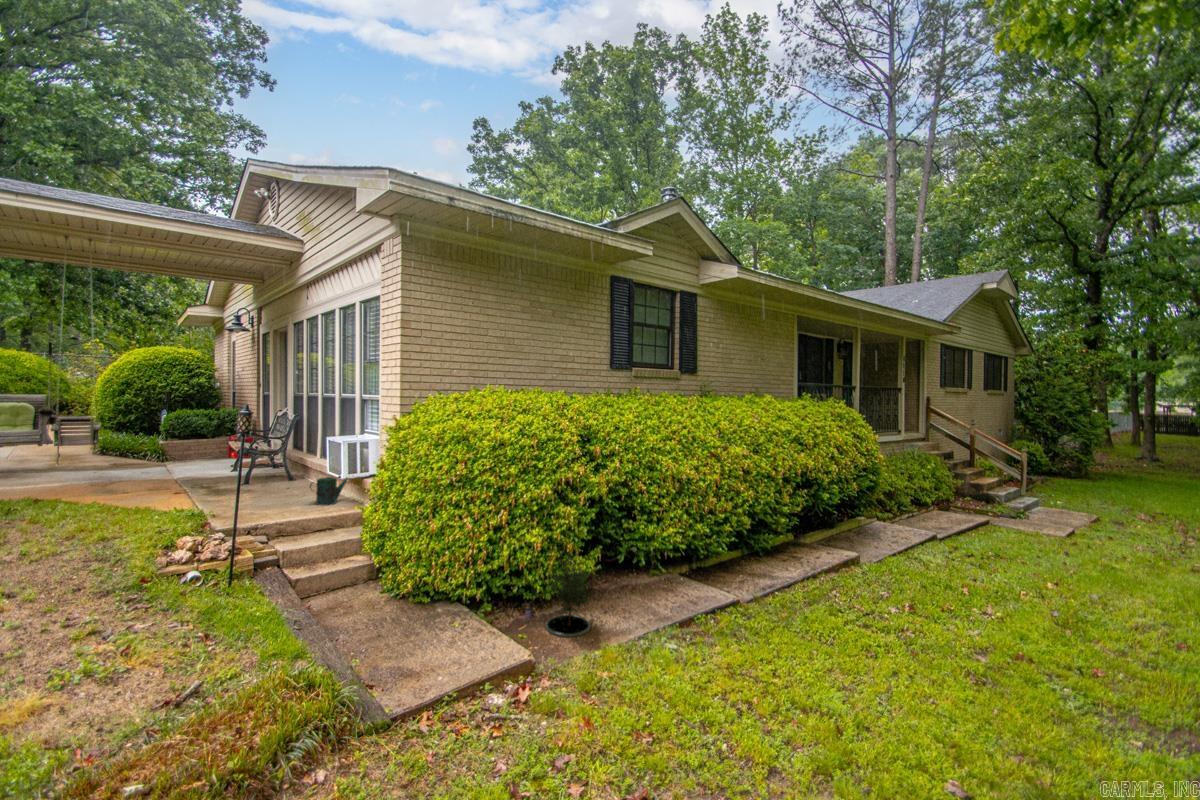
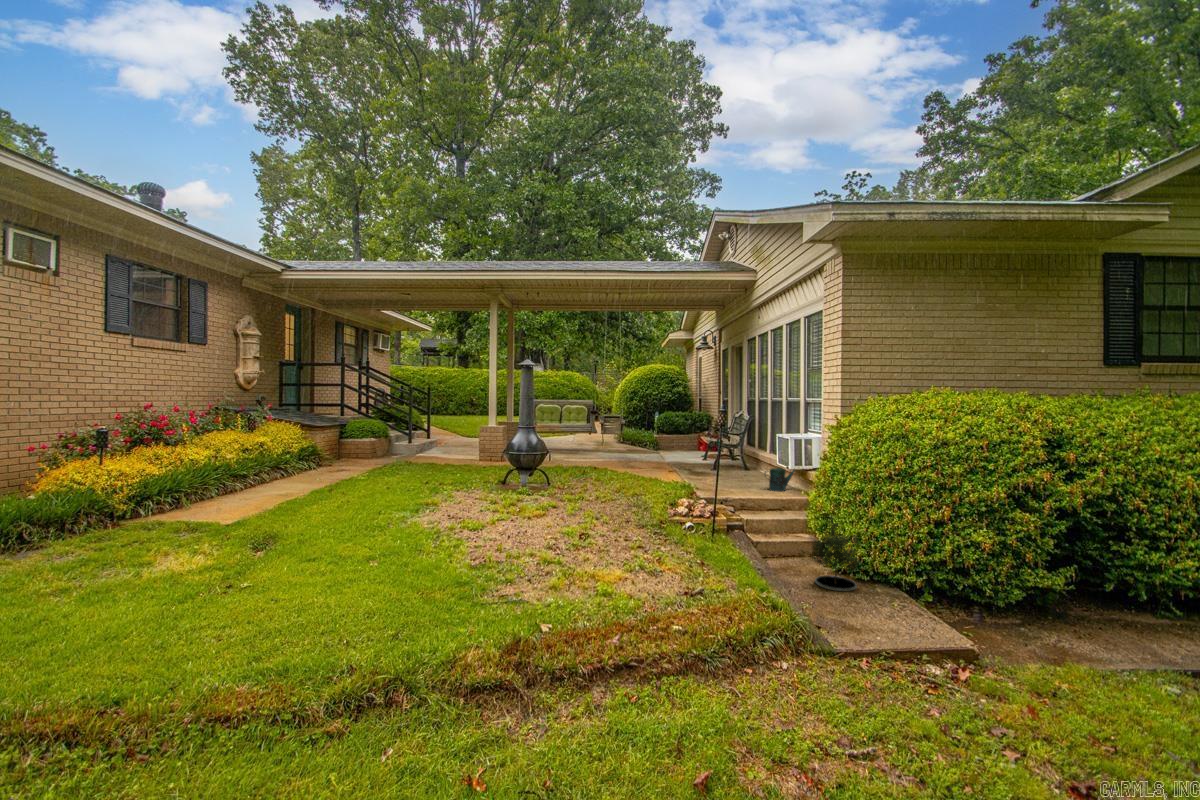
potted tree: present [546,553,590,637] -> present [813,516,859,591]

